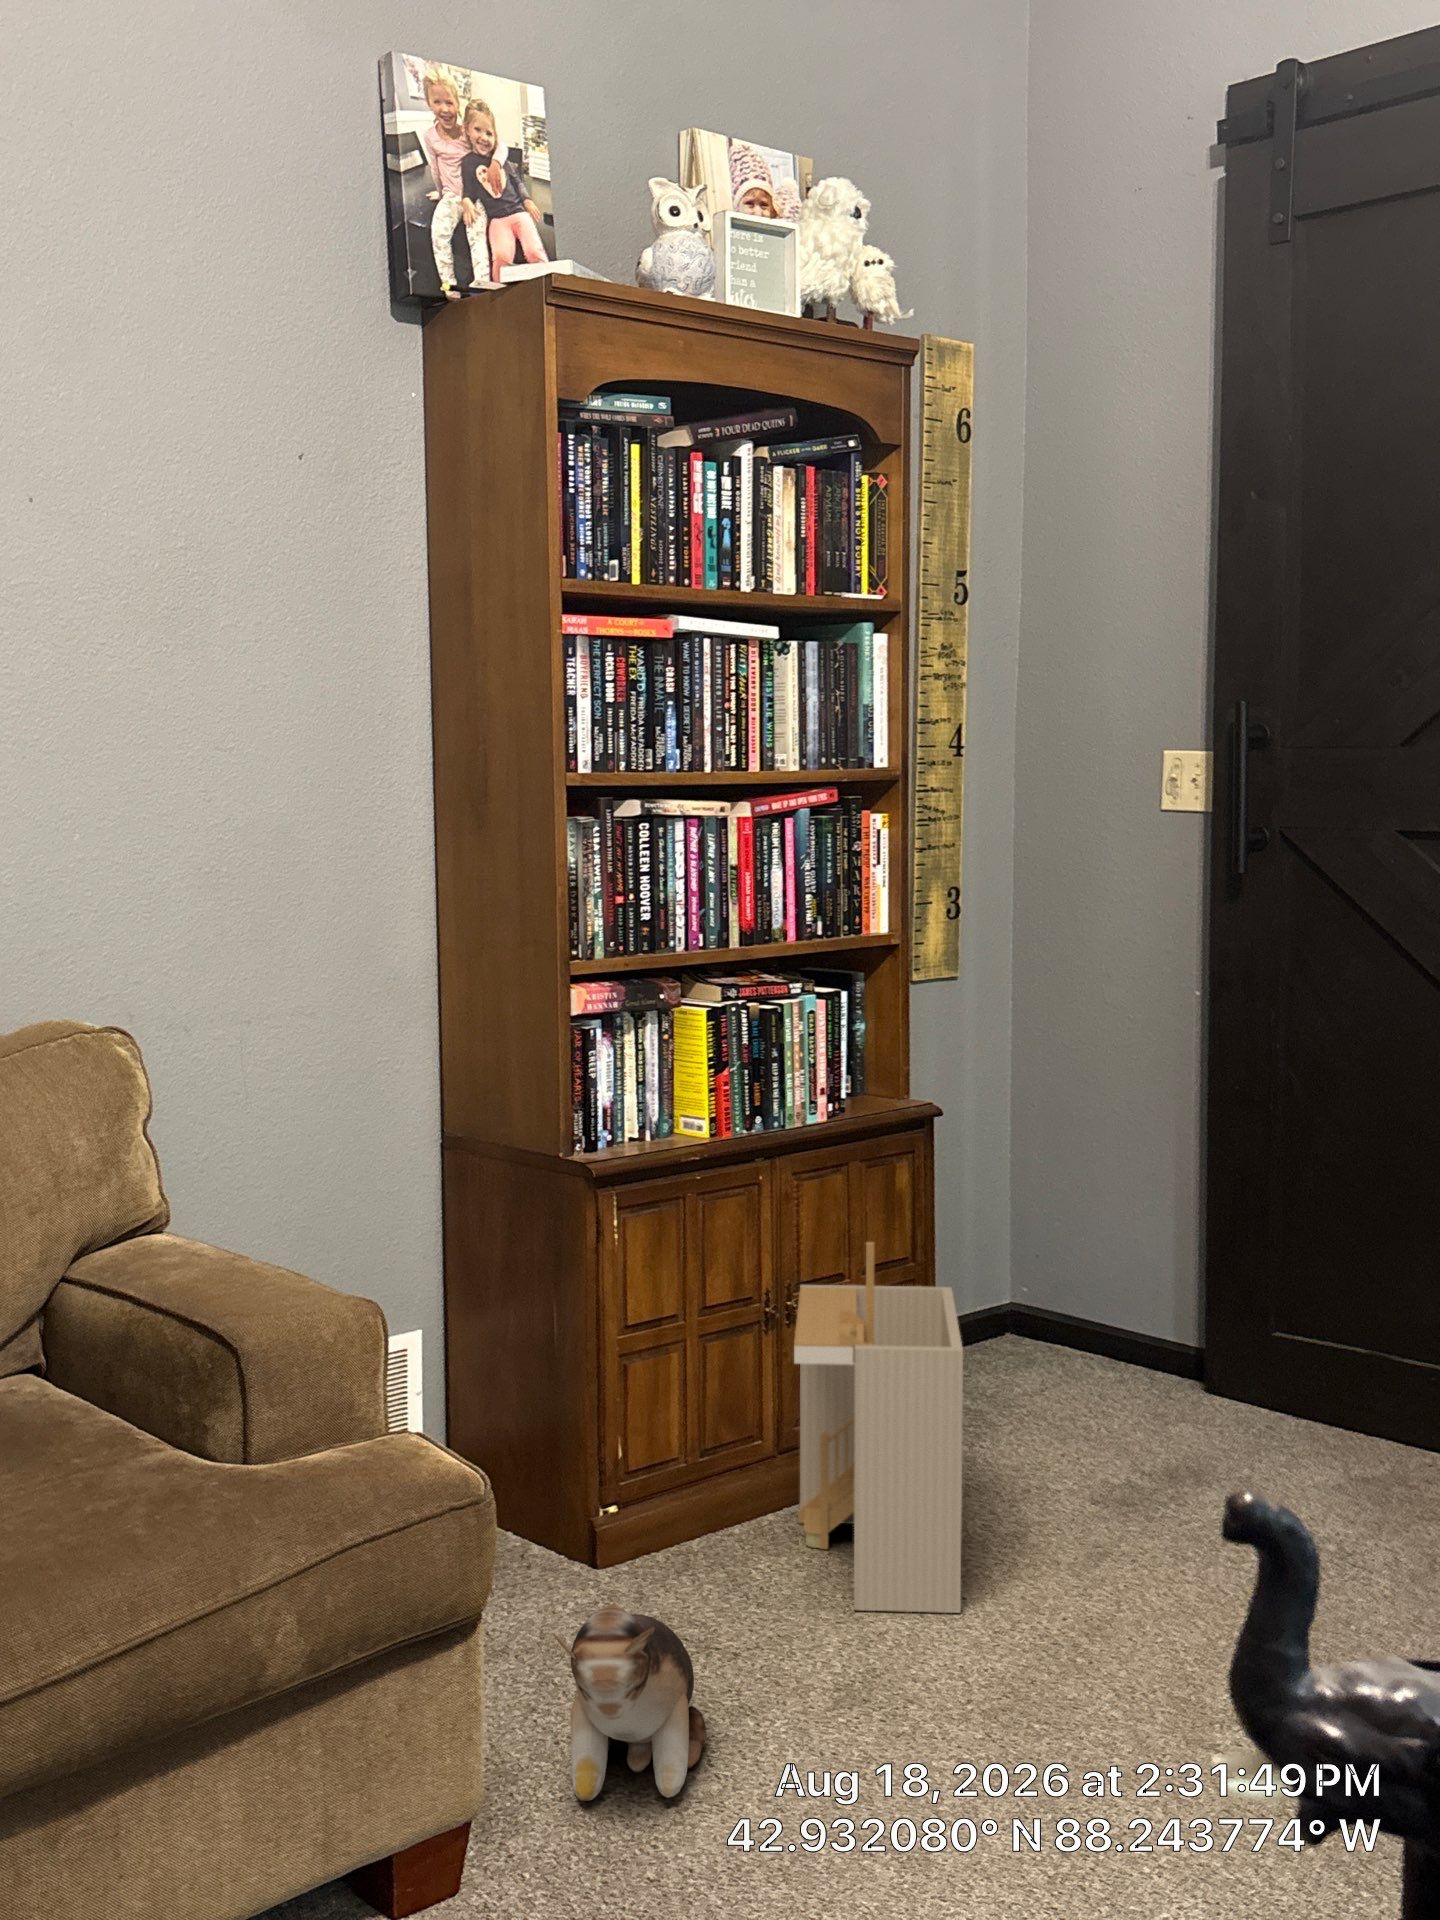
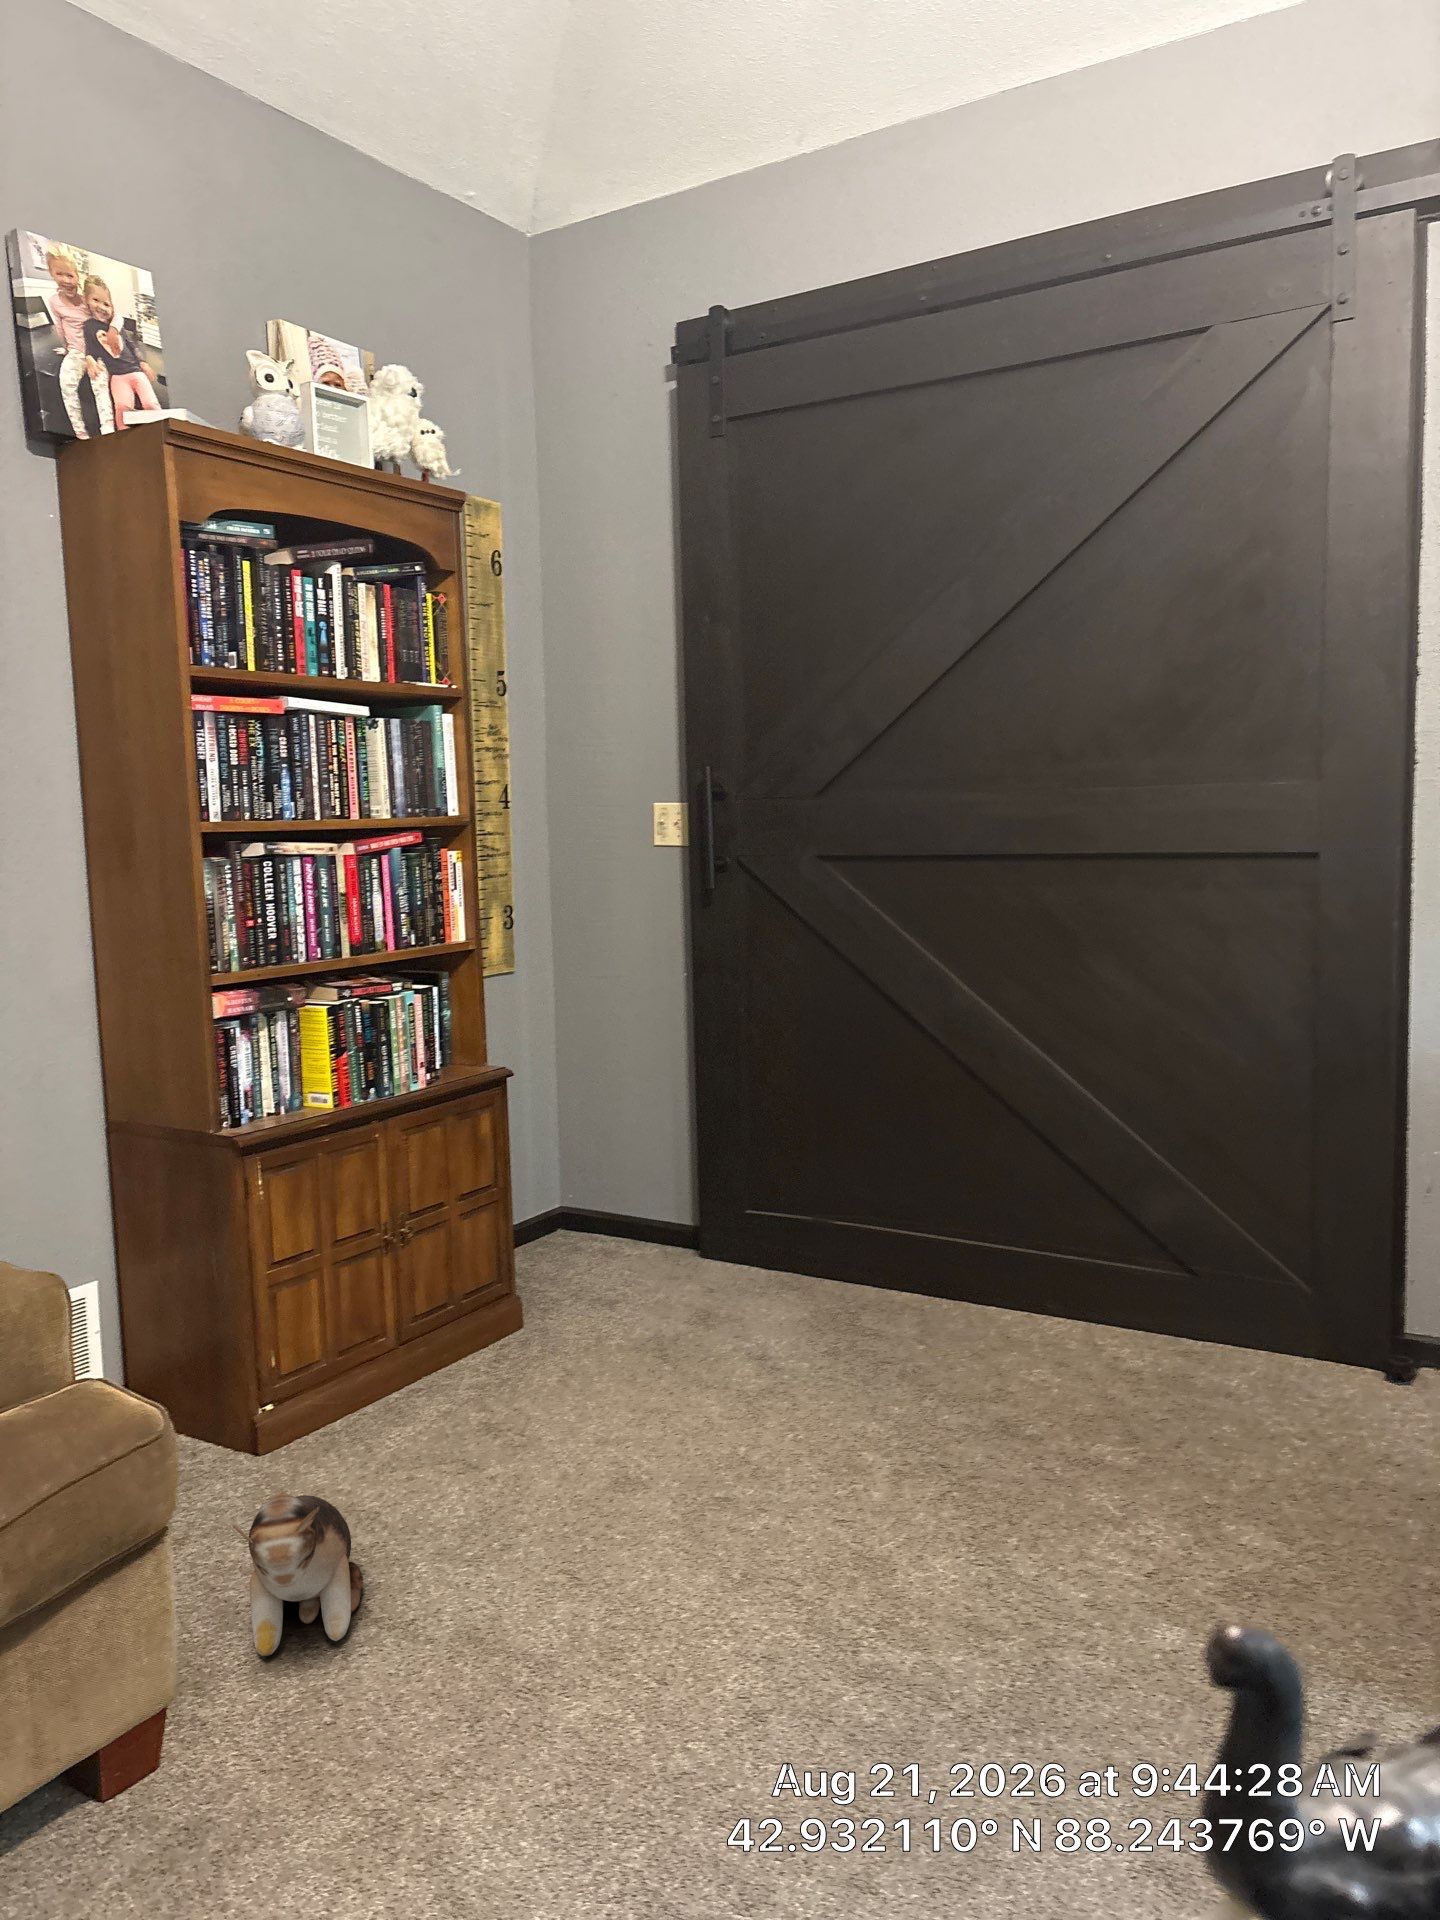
storage bin: present [794,1242,963,1613] -> none [413,1177,553,1462]

